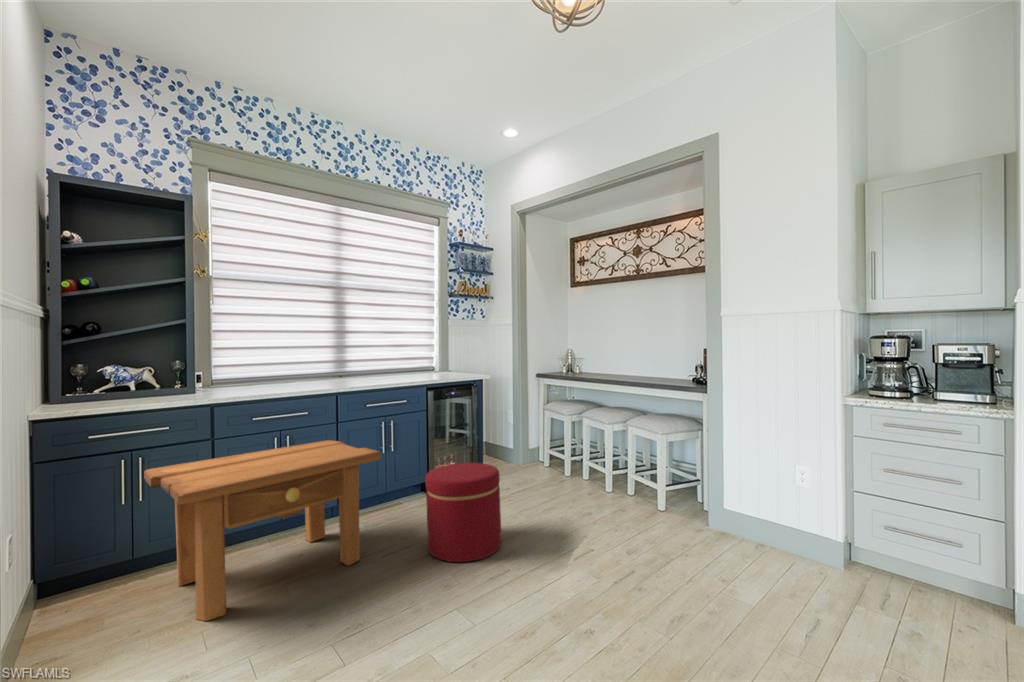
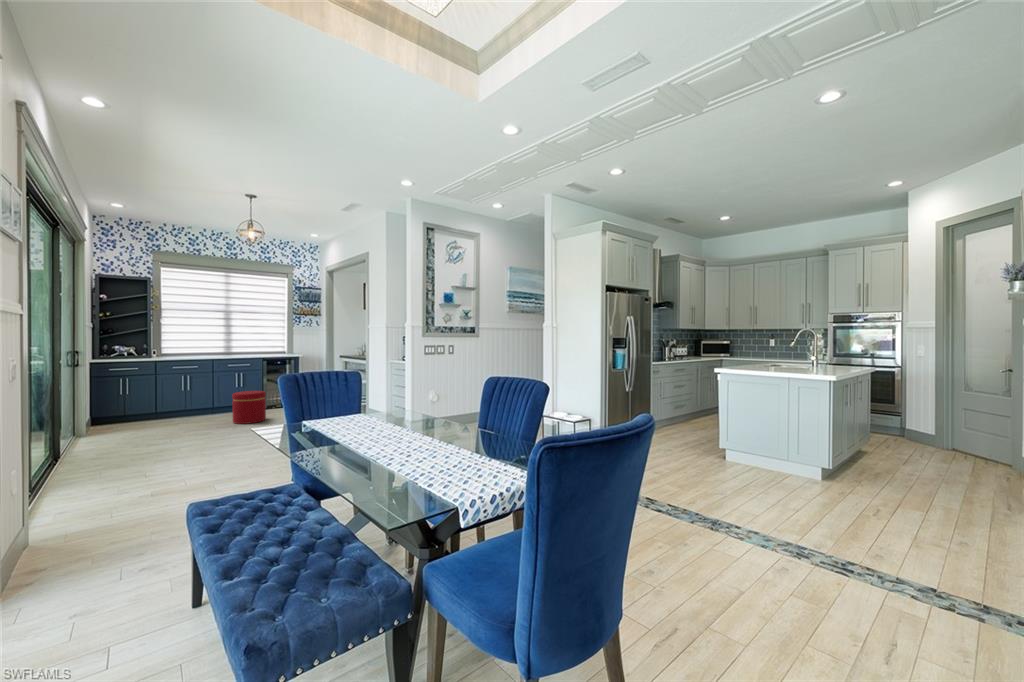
side table: present [144,440,381,621] -> none [126,380,216,430]

